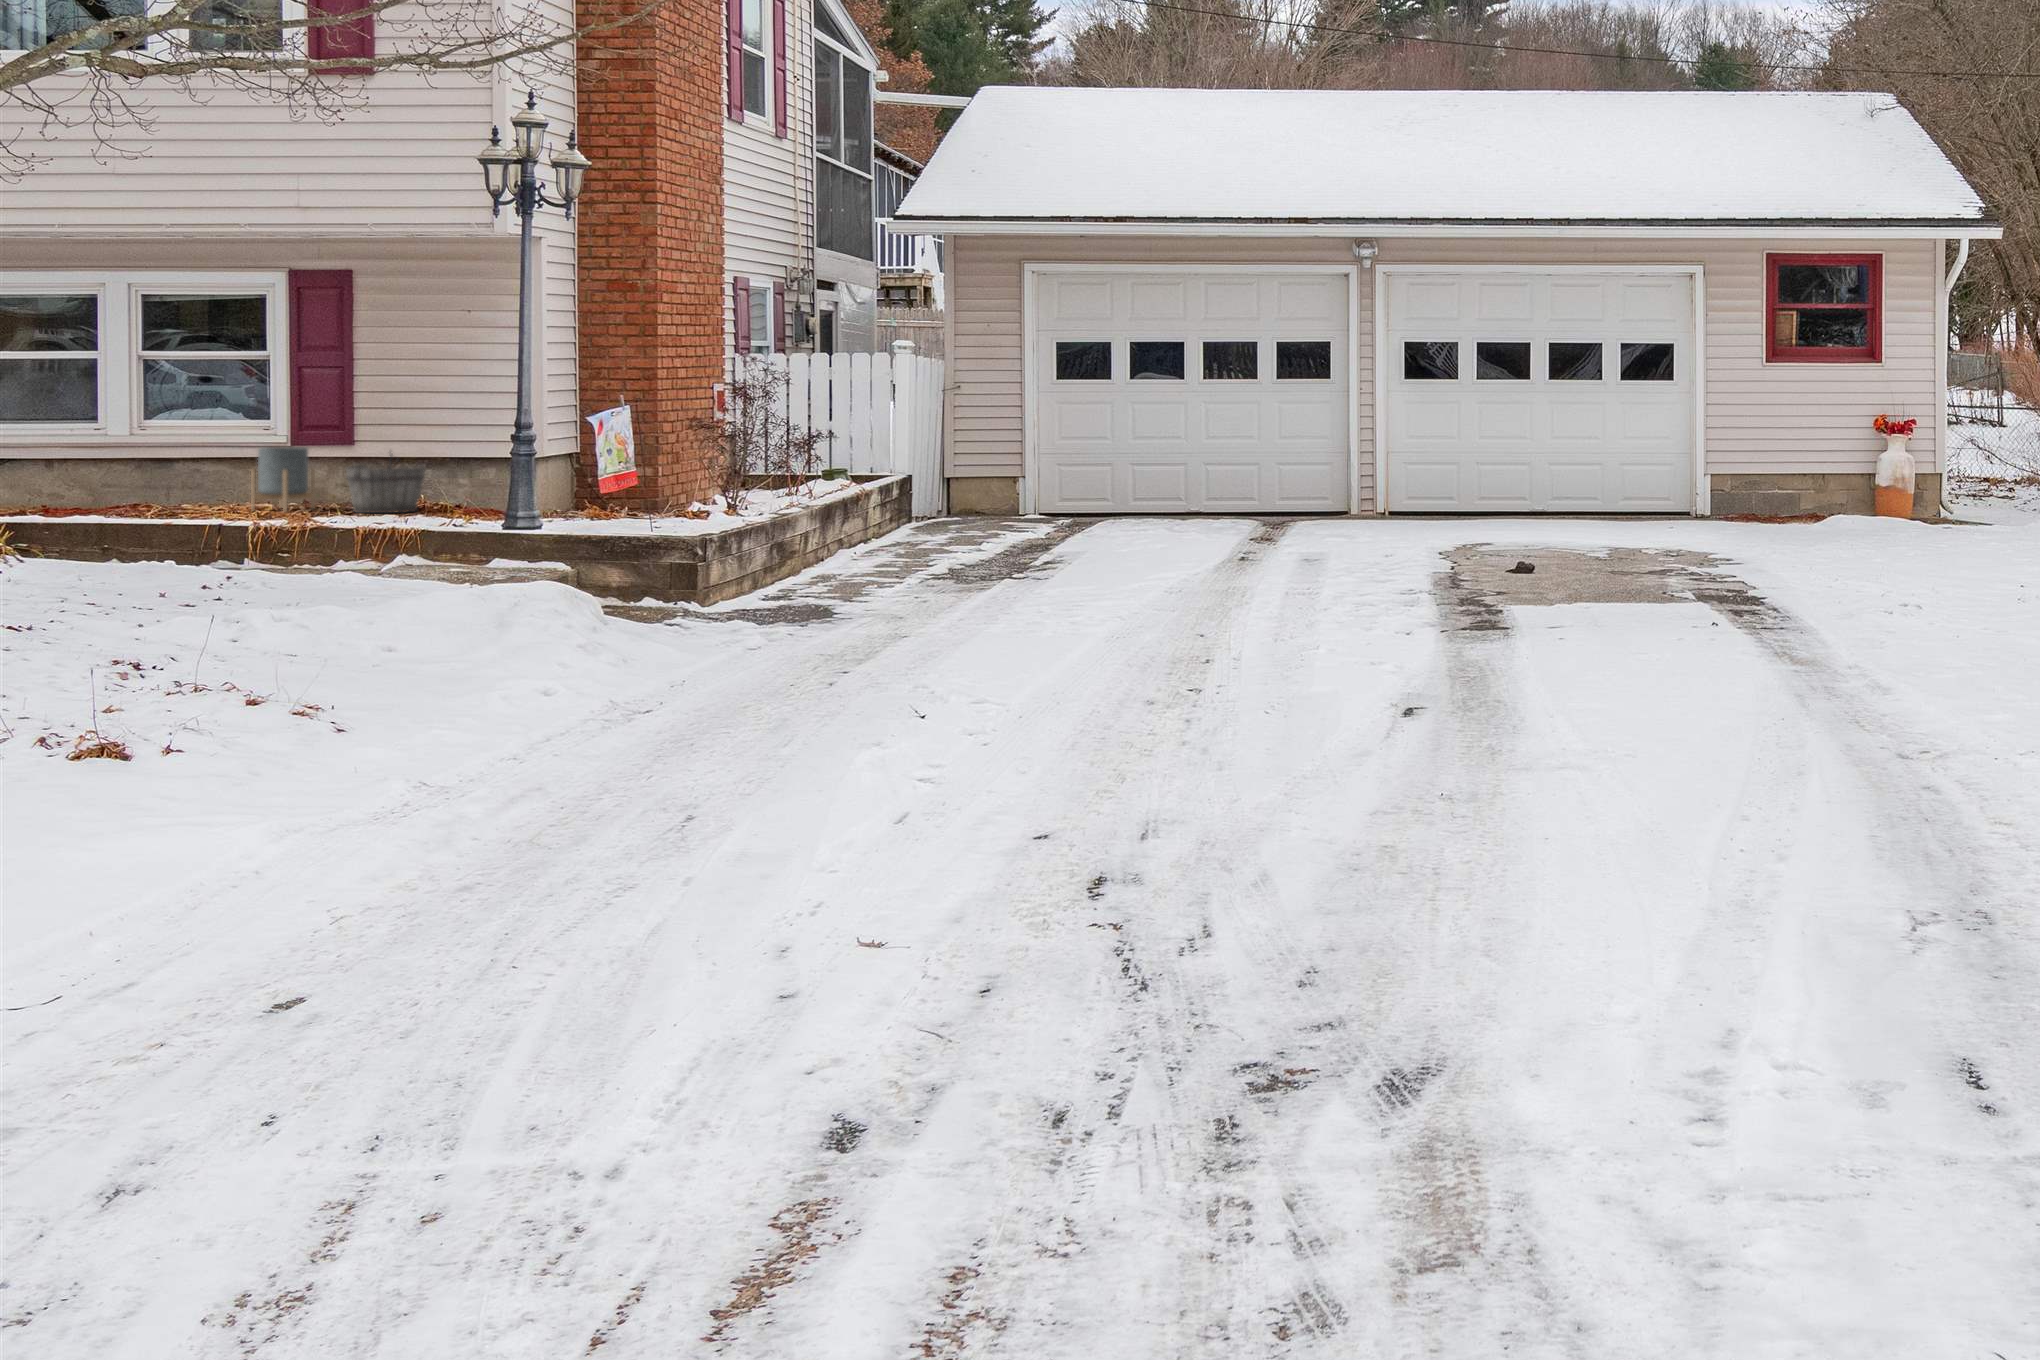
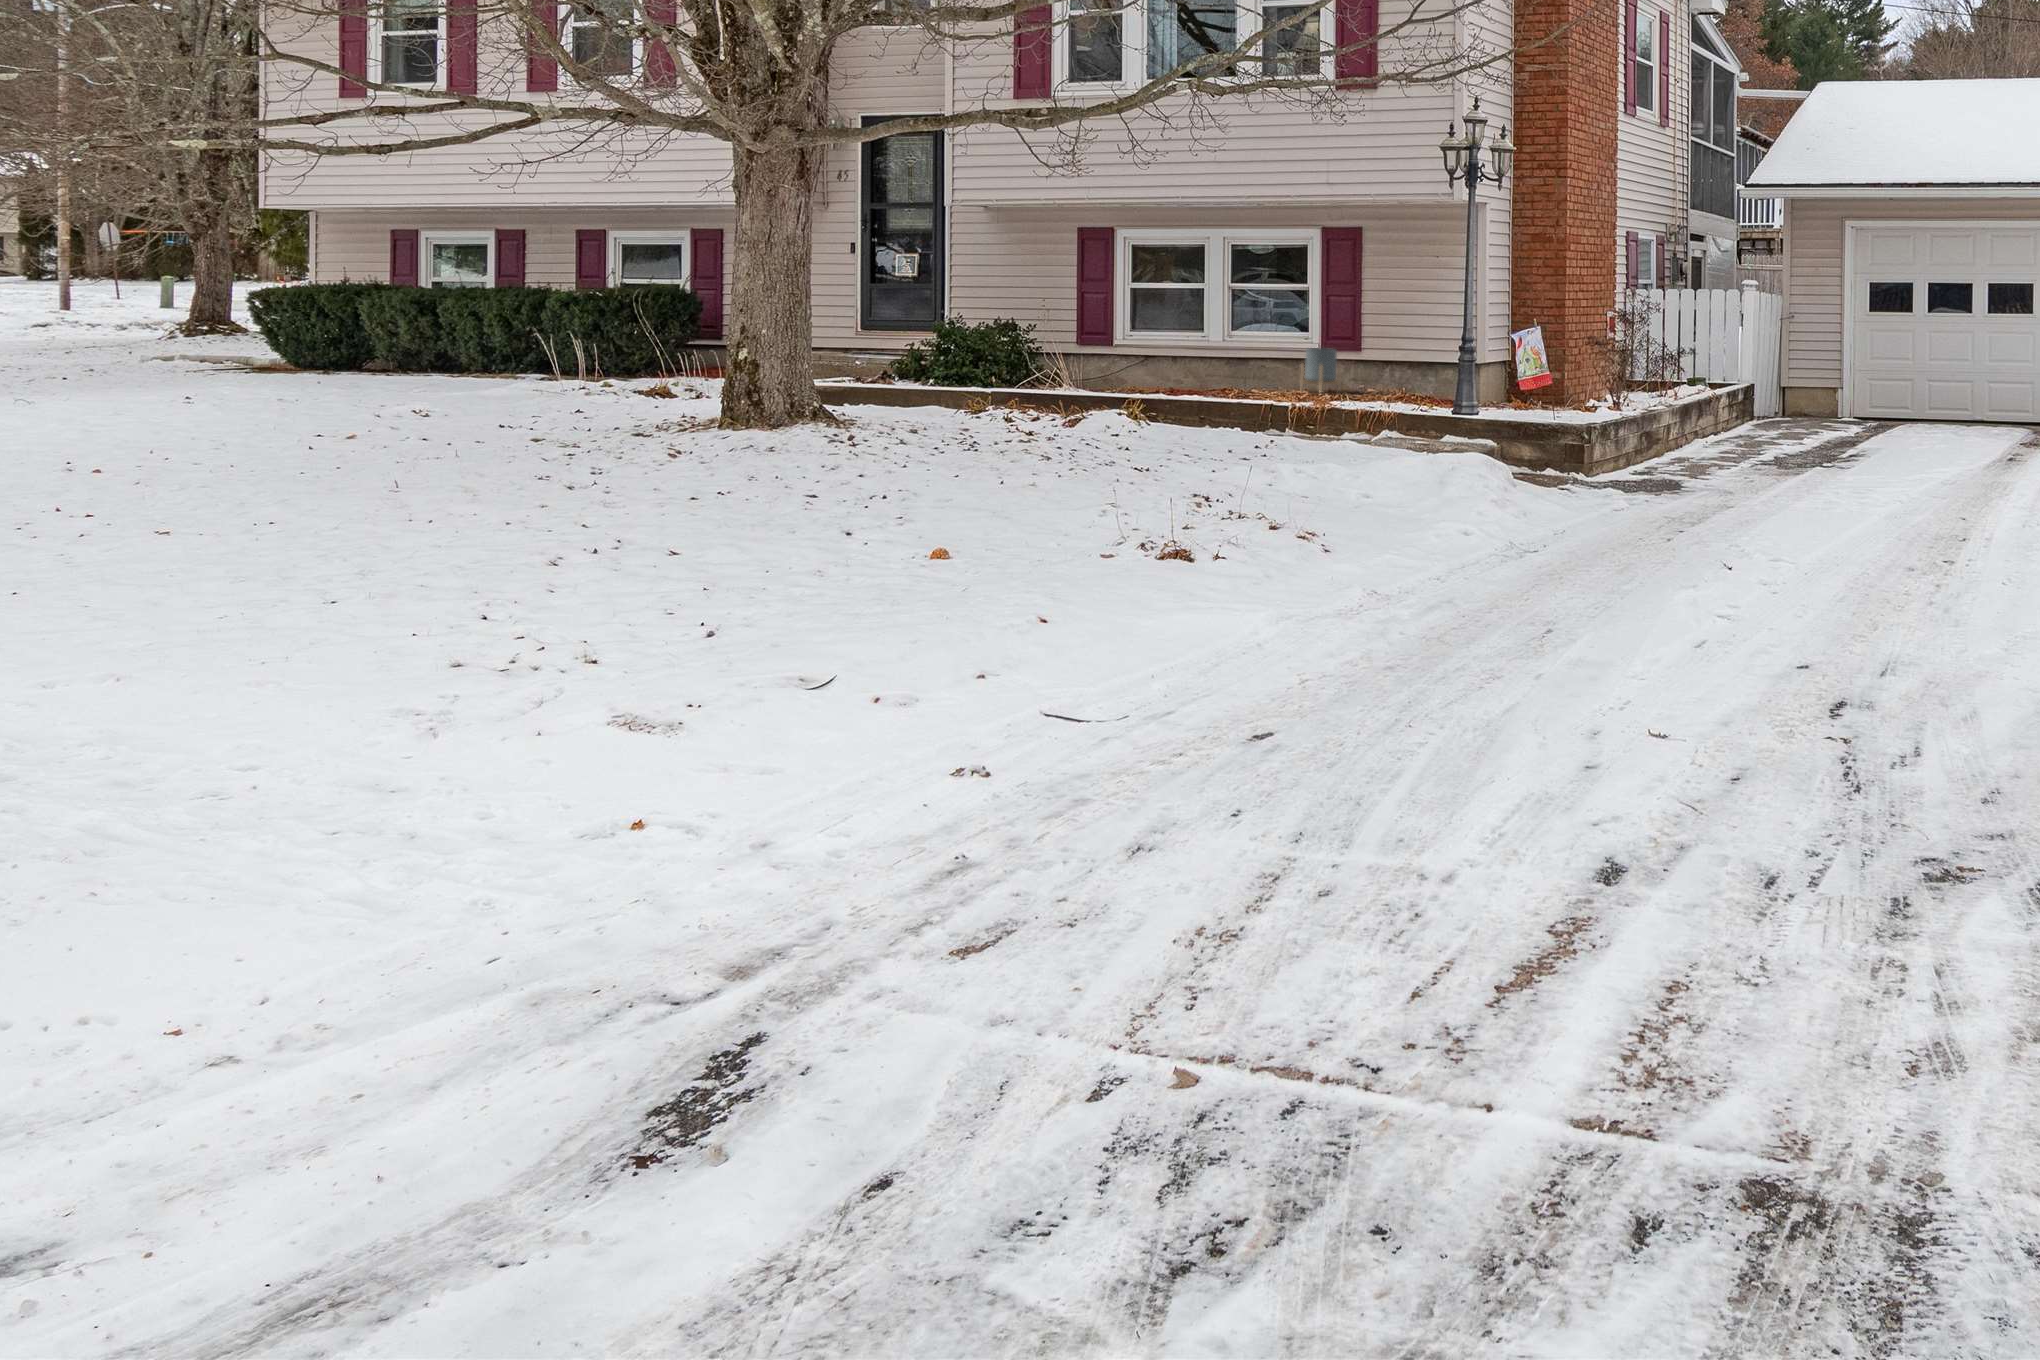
wooden bucket: present [346,455,425,513] -> none [1358,353,1410,397]

